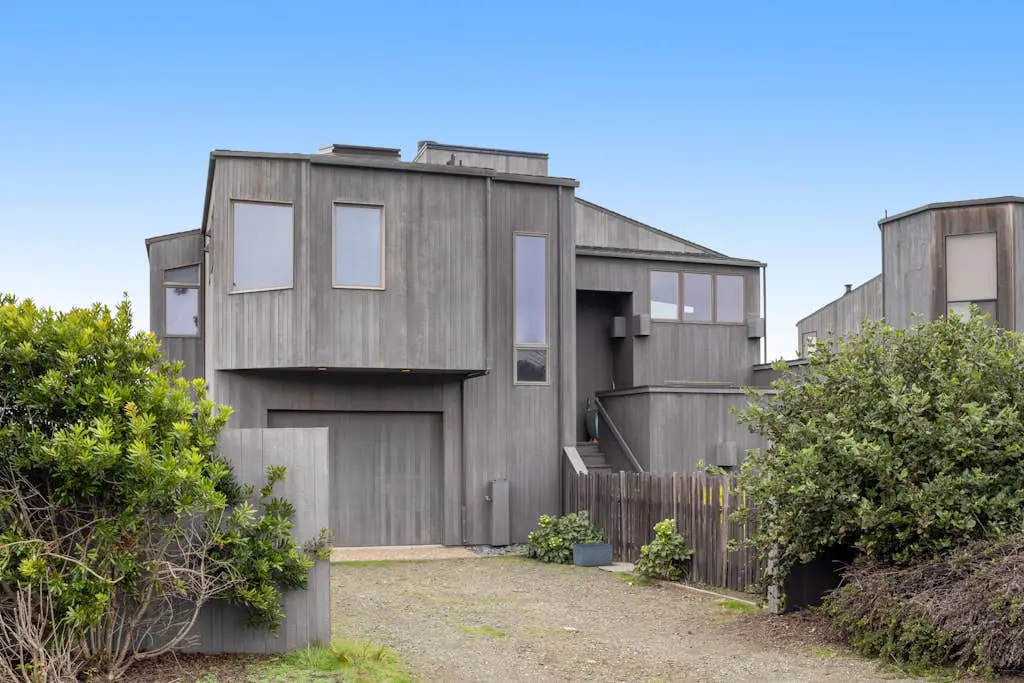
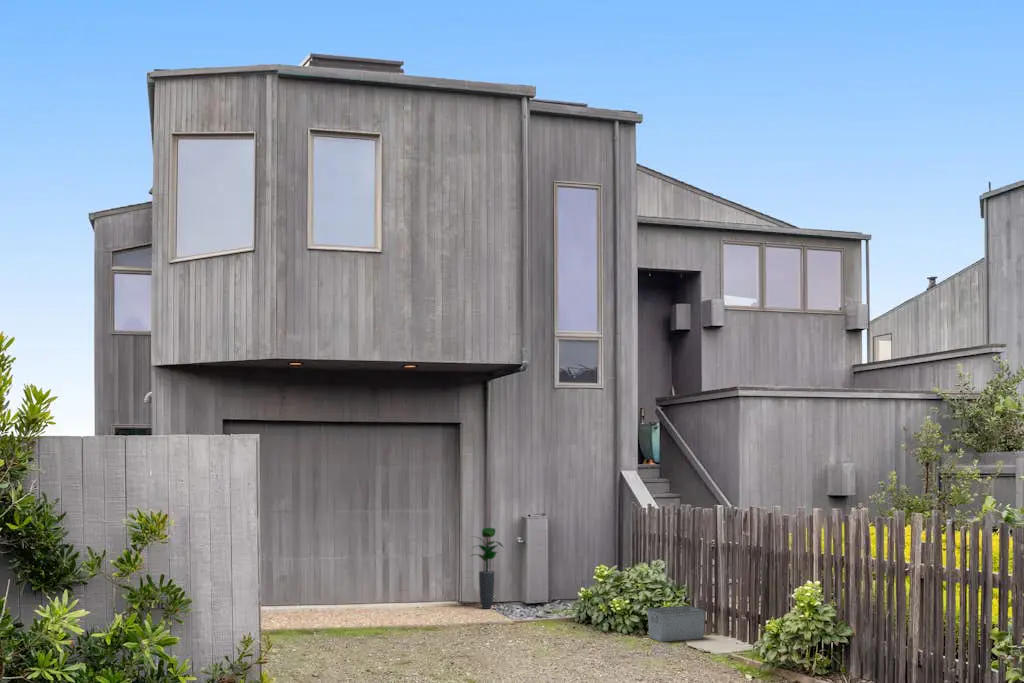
potted plant: none [449,490,475,549] -> present [478,528,503,609]

